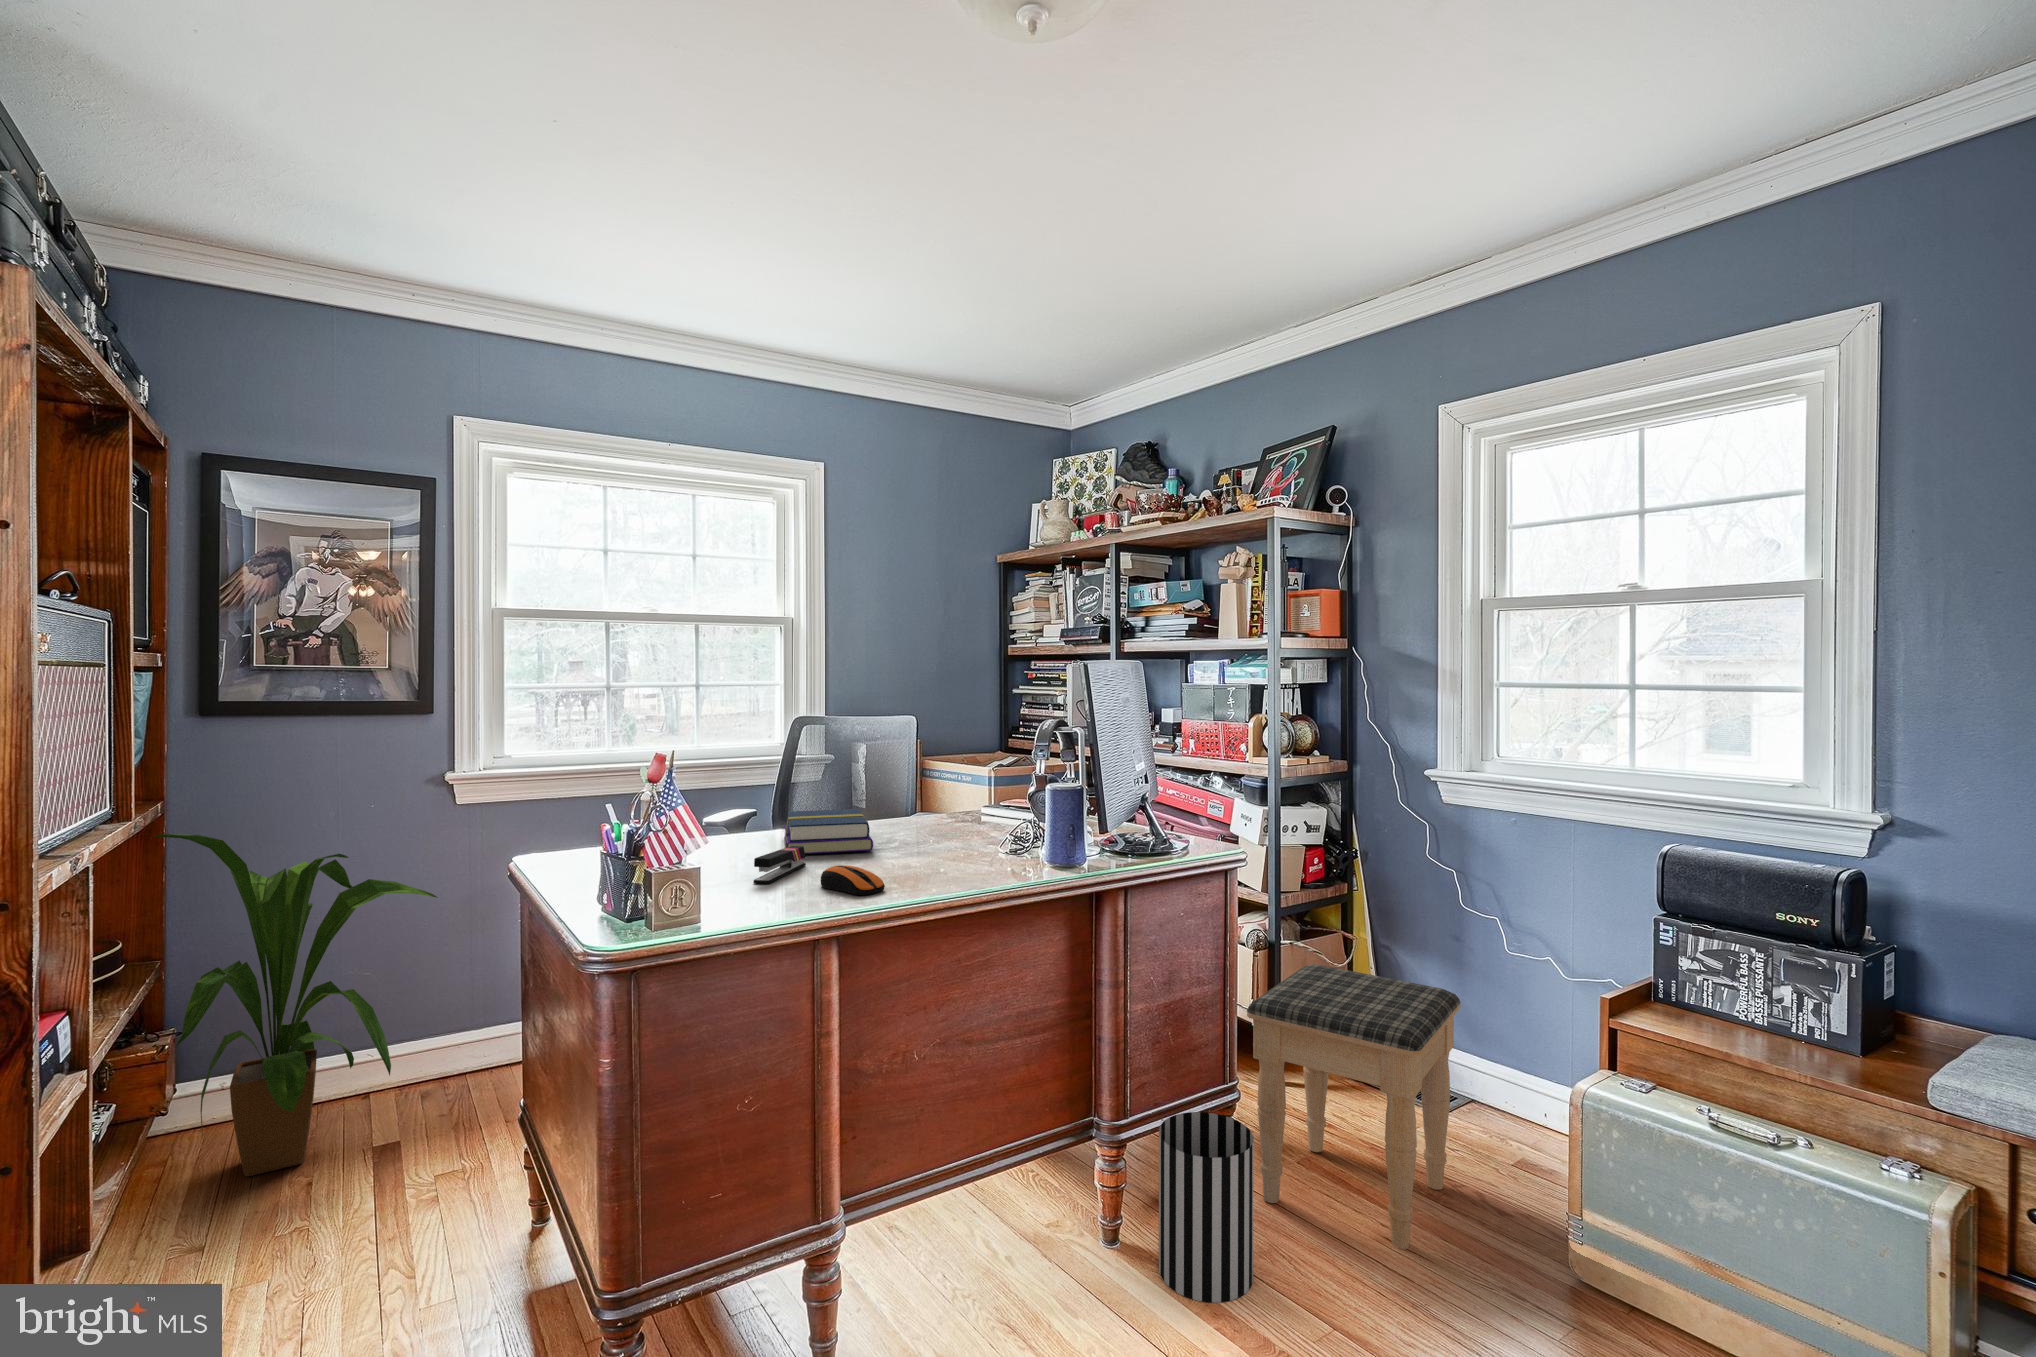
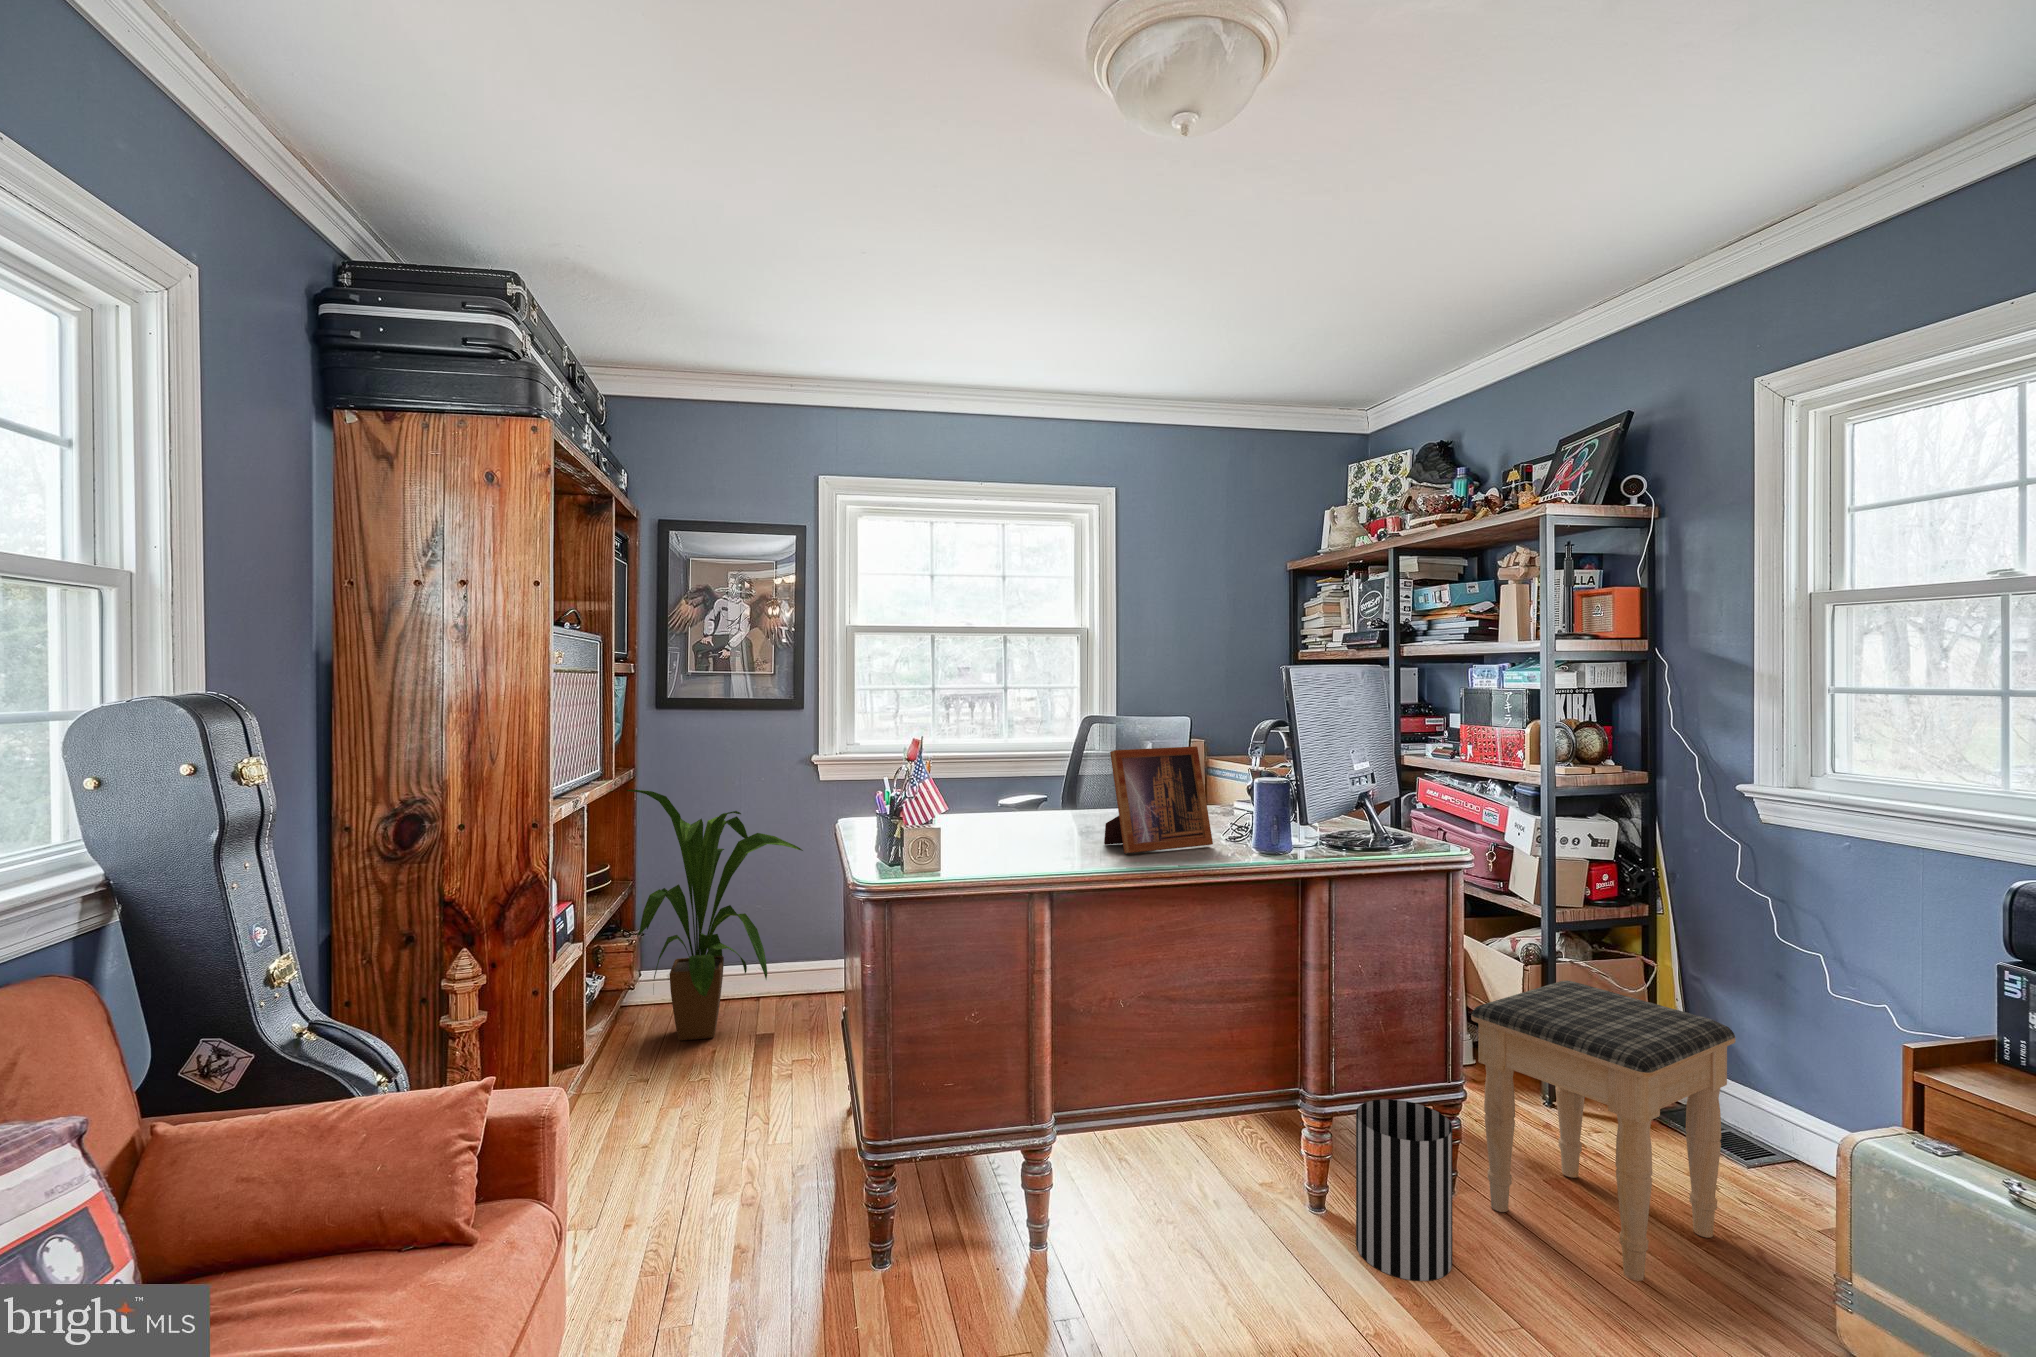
picture frame: none [879,751,999,879] -> present [1104,746,1213,854]
book: present [784,809,873,854] -> none [1037,795,1110,830]
stapler: present [753,846,806,884] -> none [998,821,1047,848]
computer mouse: present [821,865,885,895] -> none [1048,837,1097,862]

